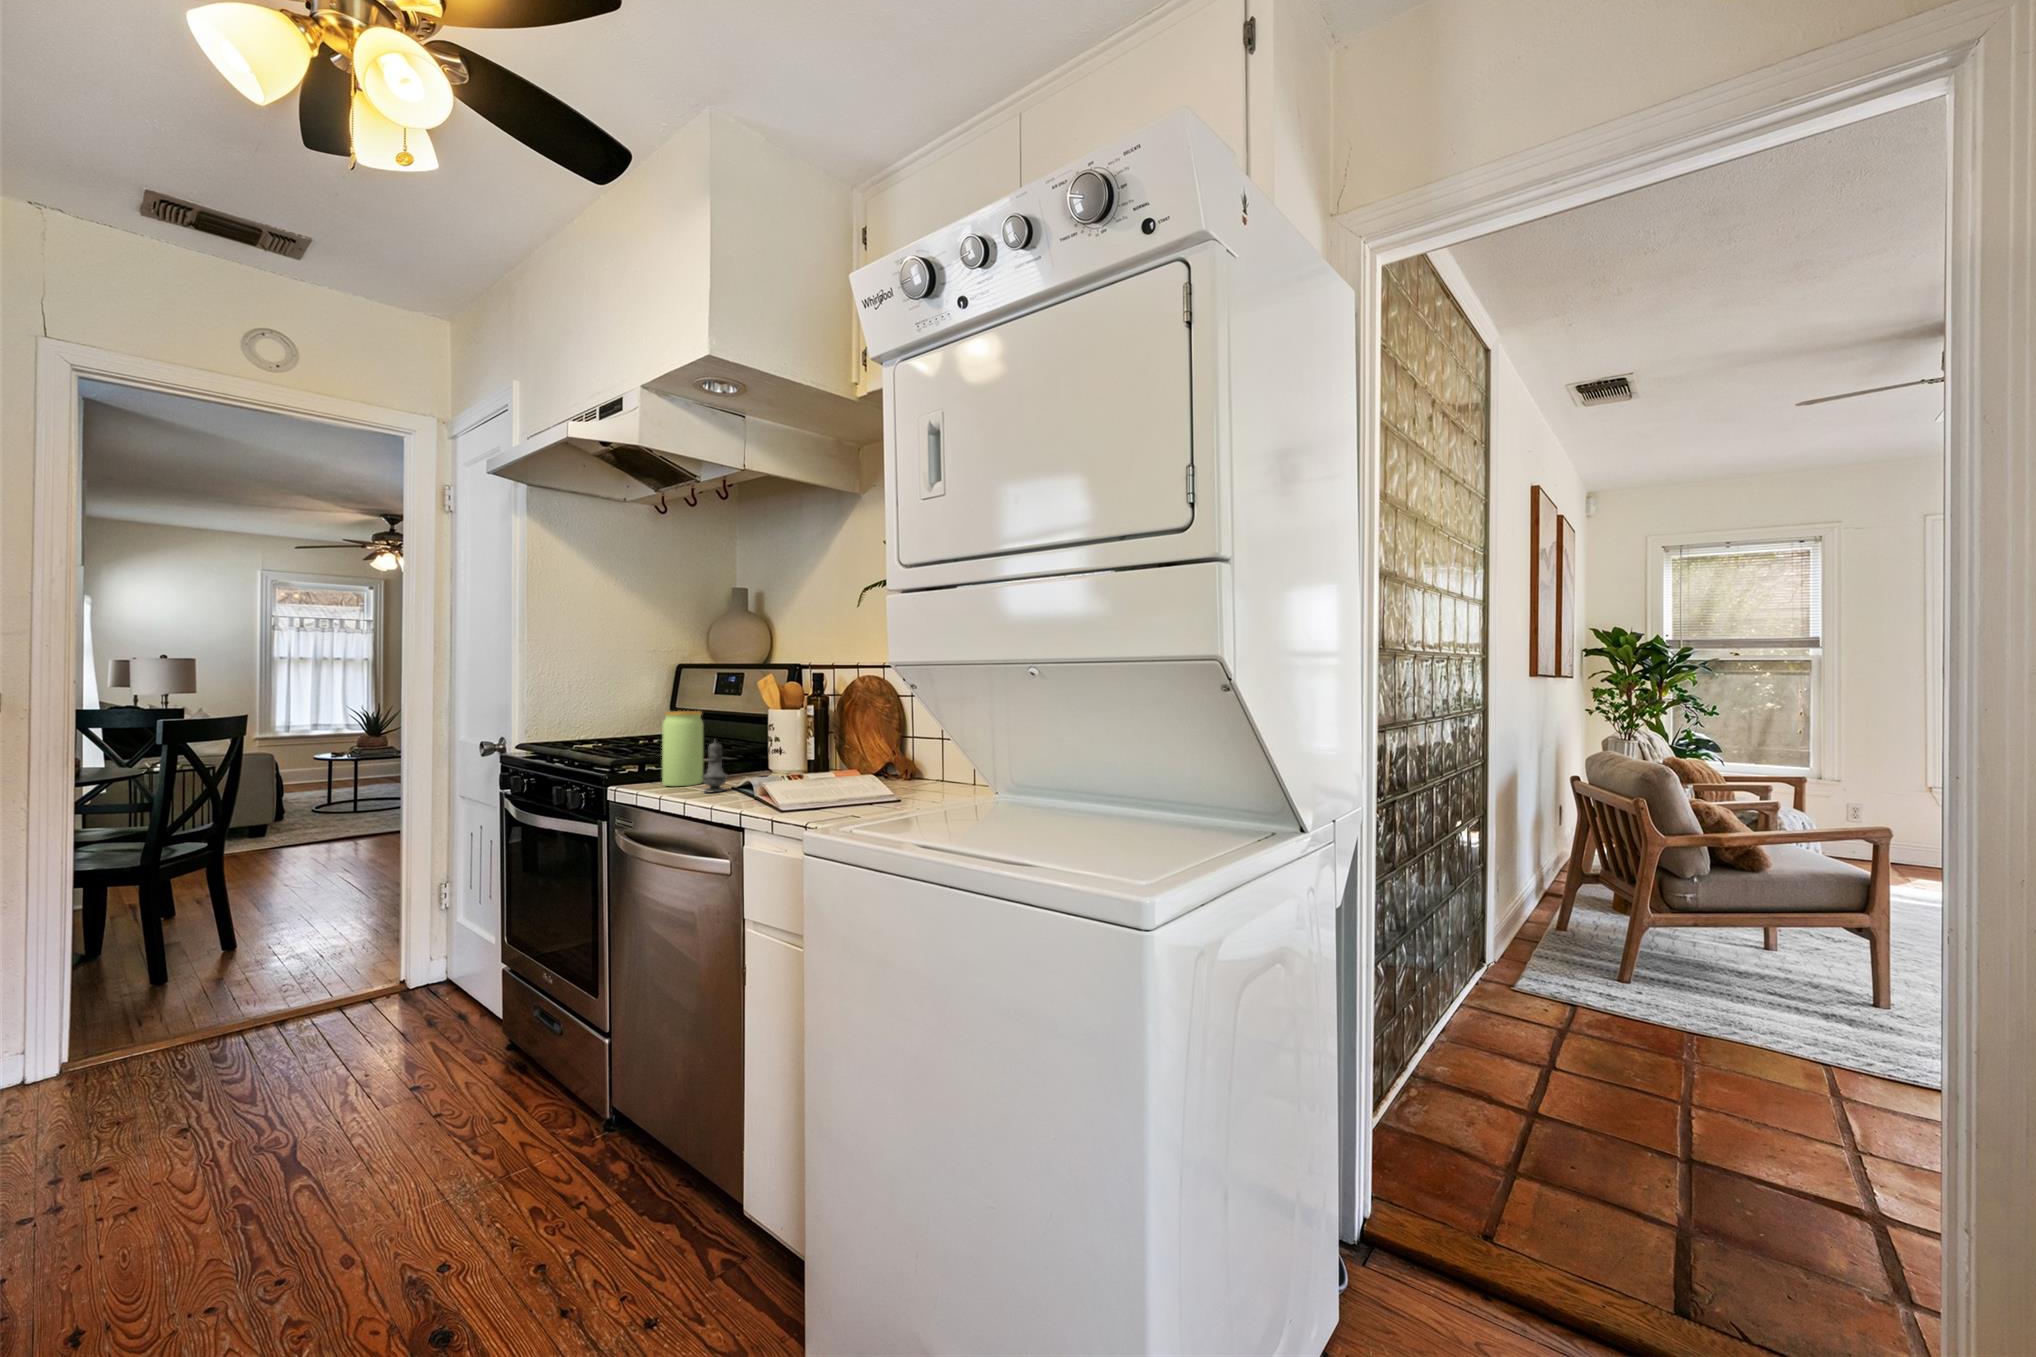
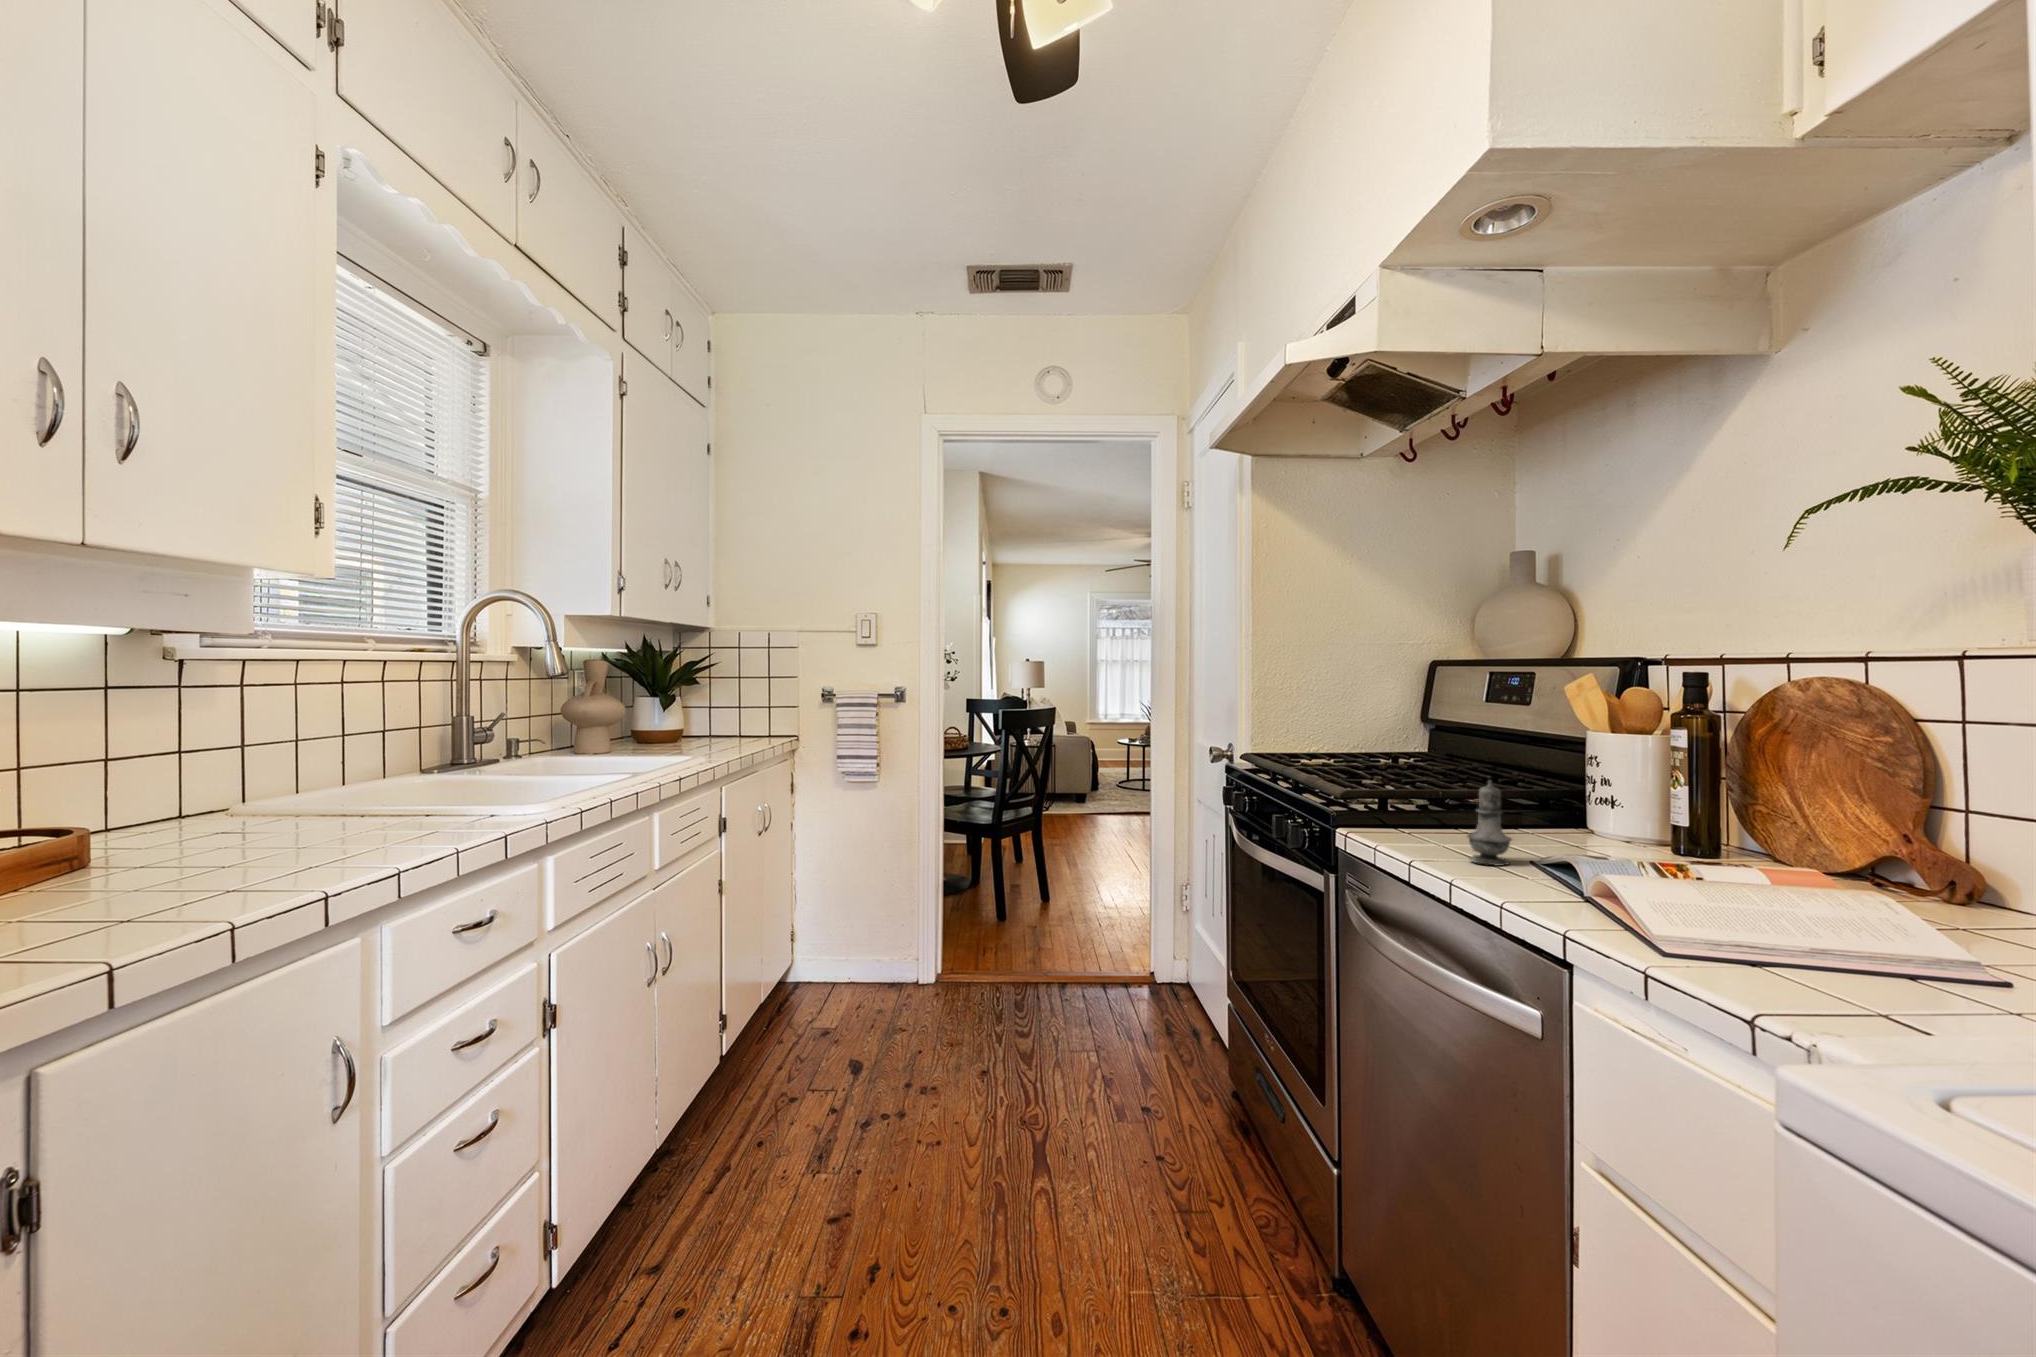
jar: present [662,711,703,786] -> none [1409,729,1471,842]

